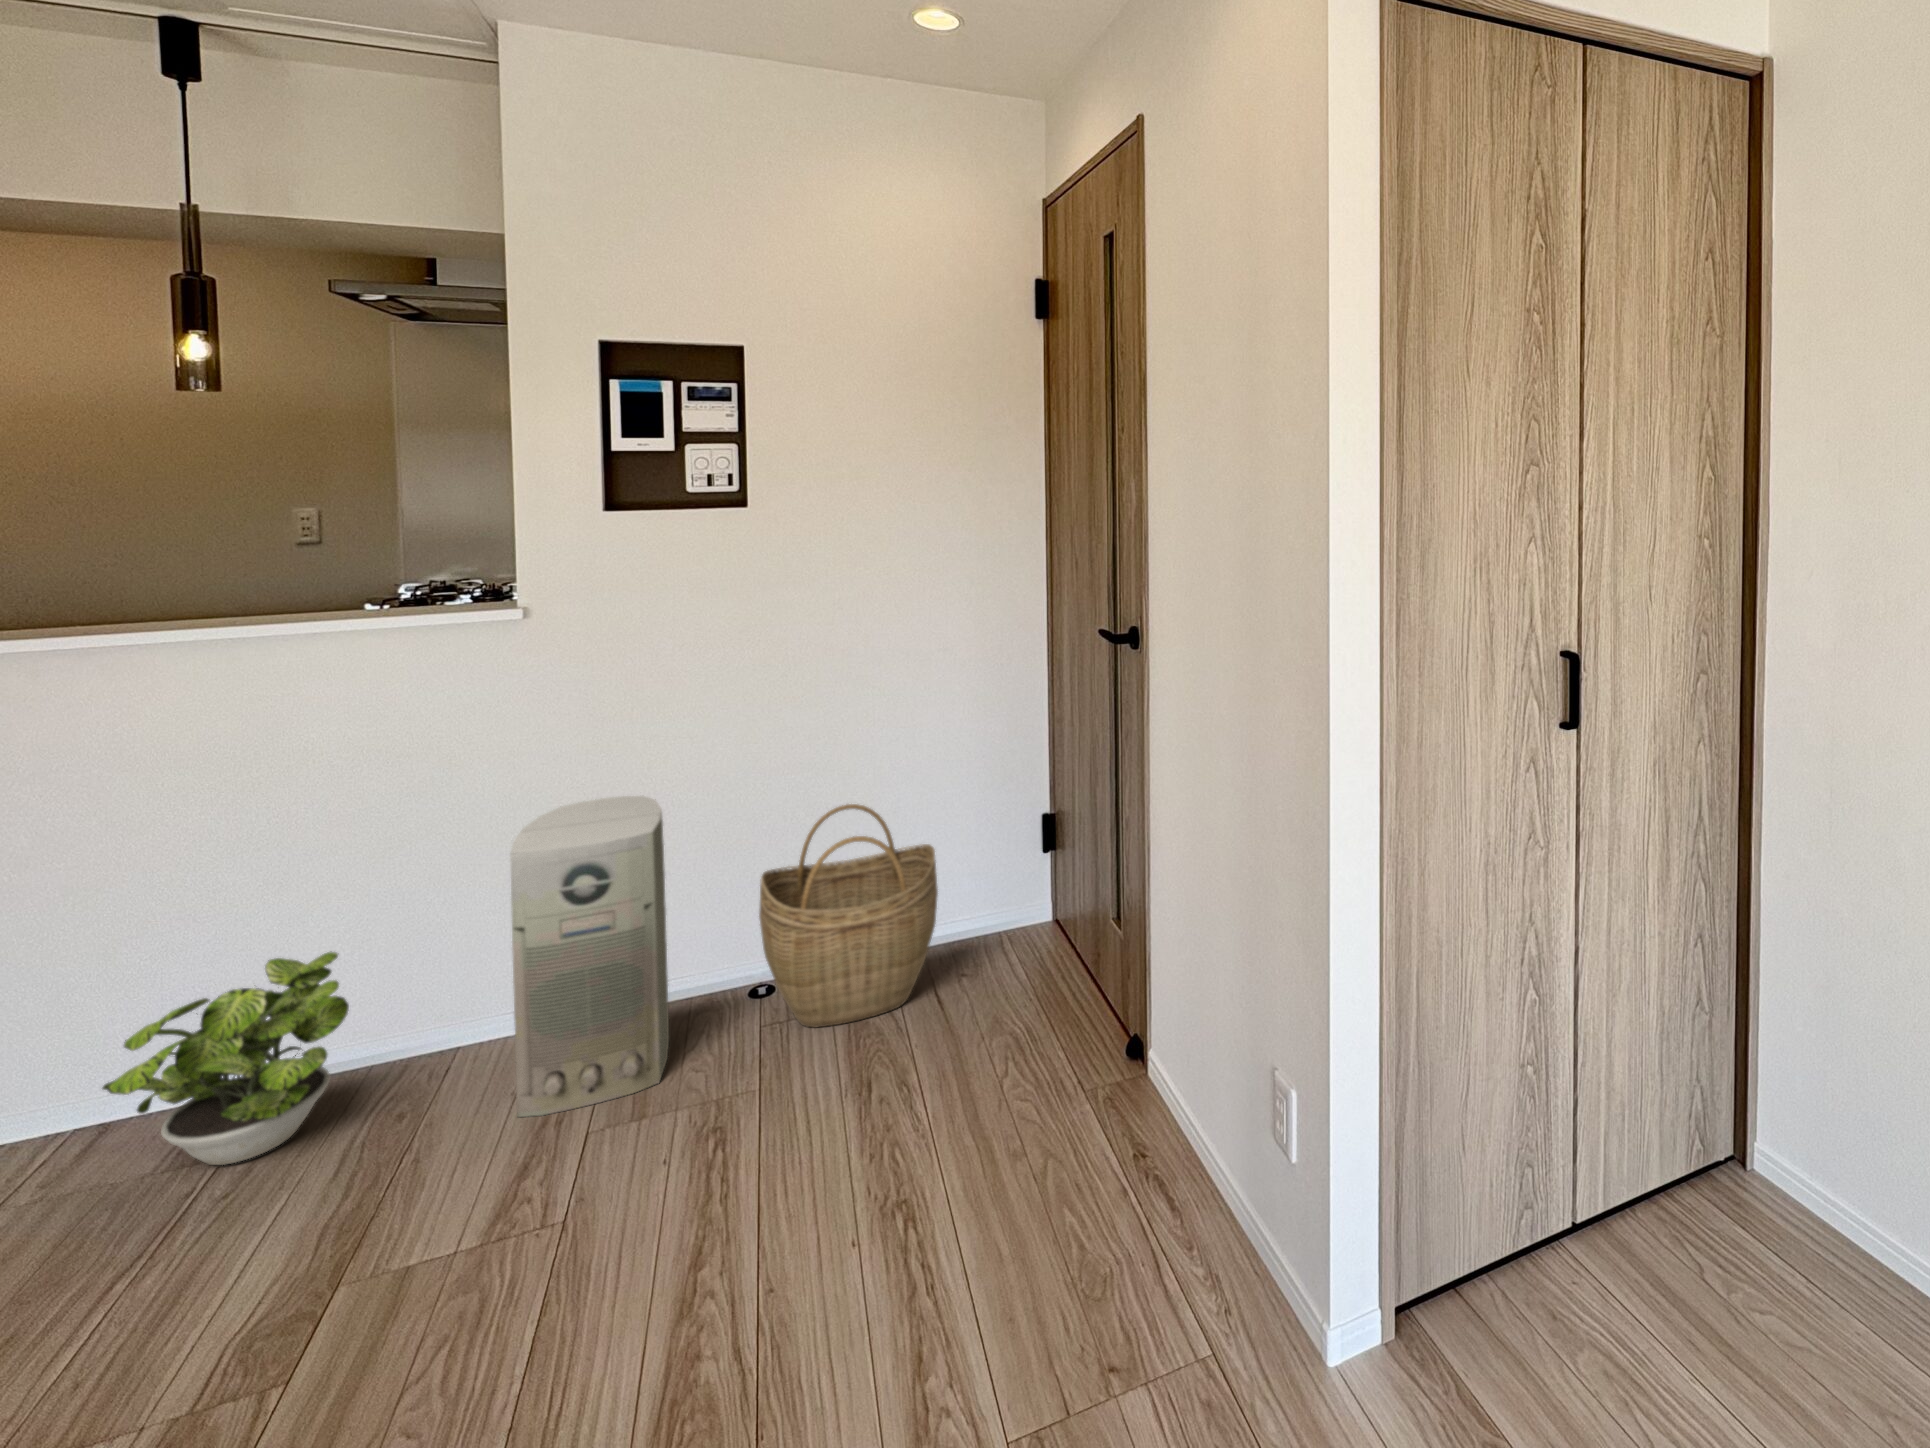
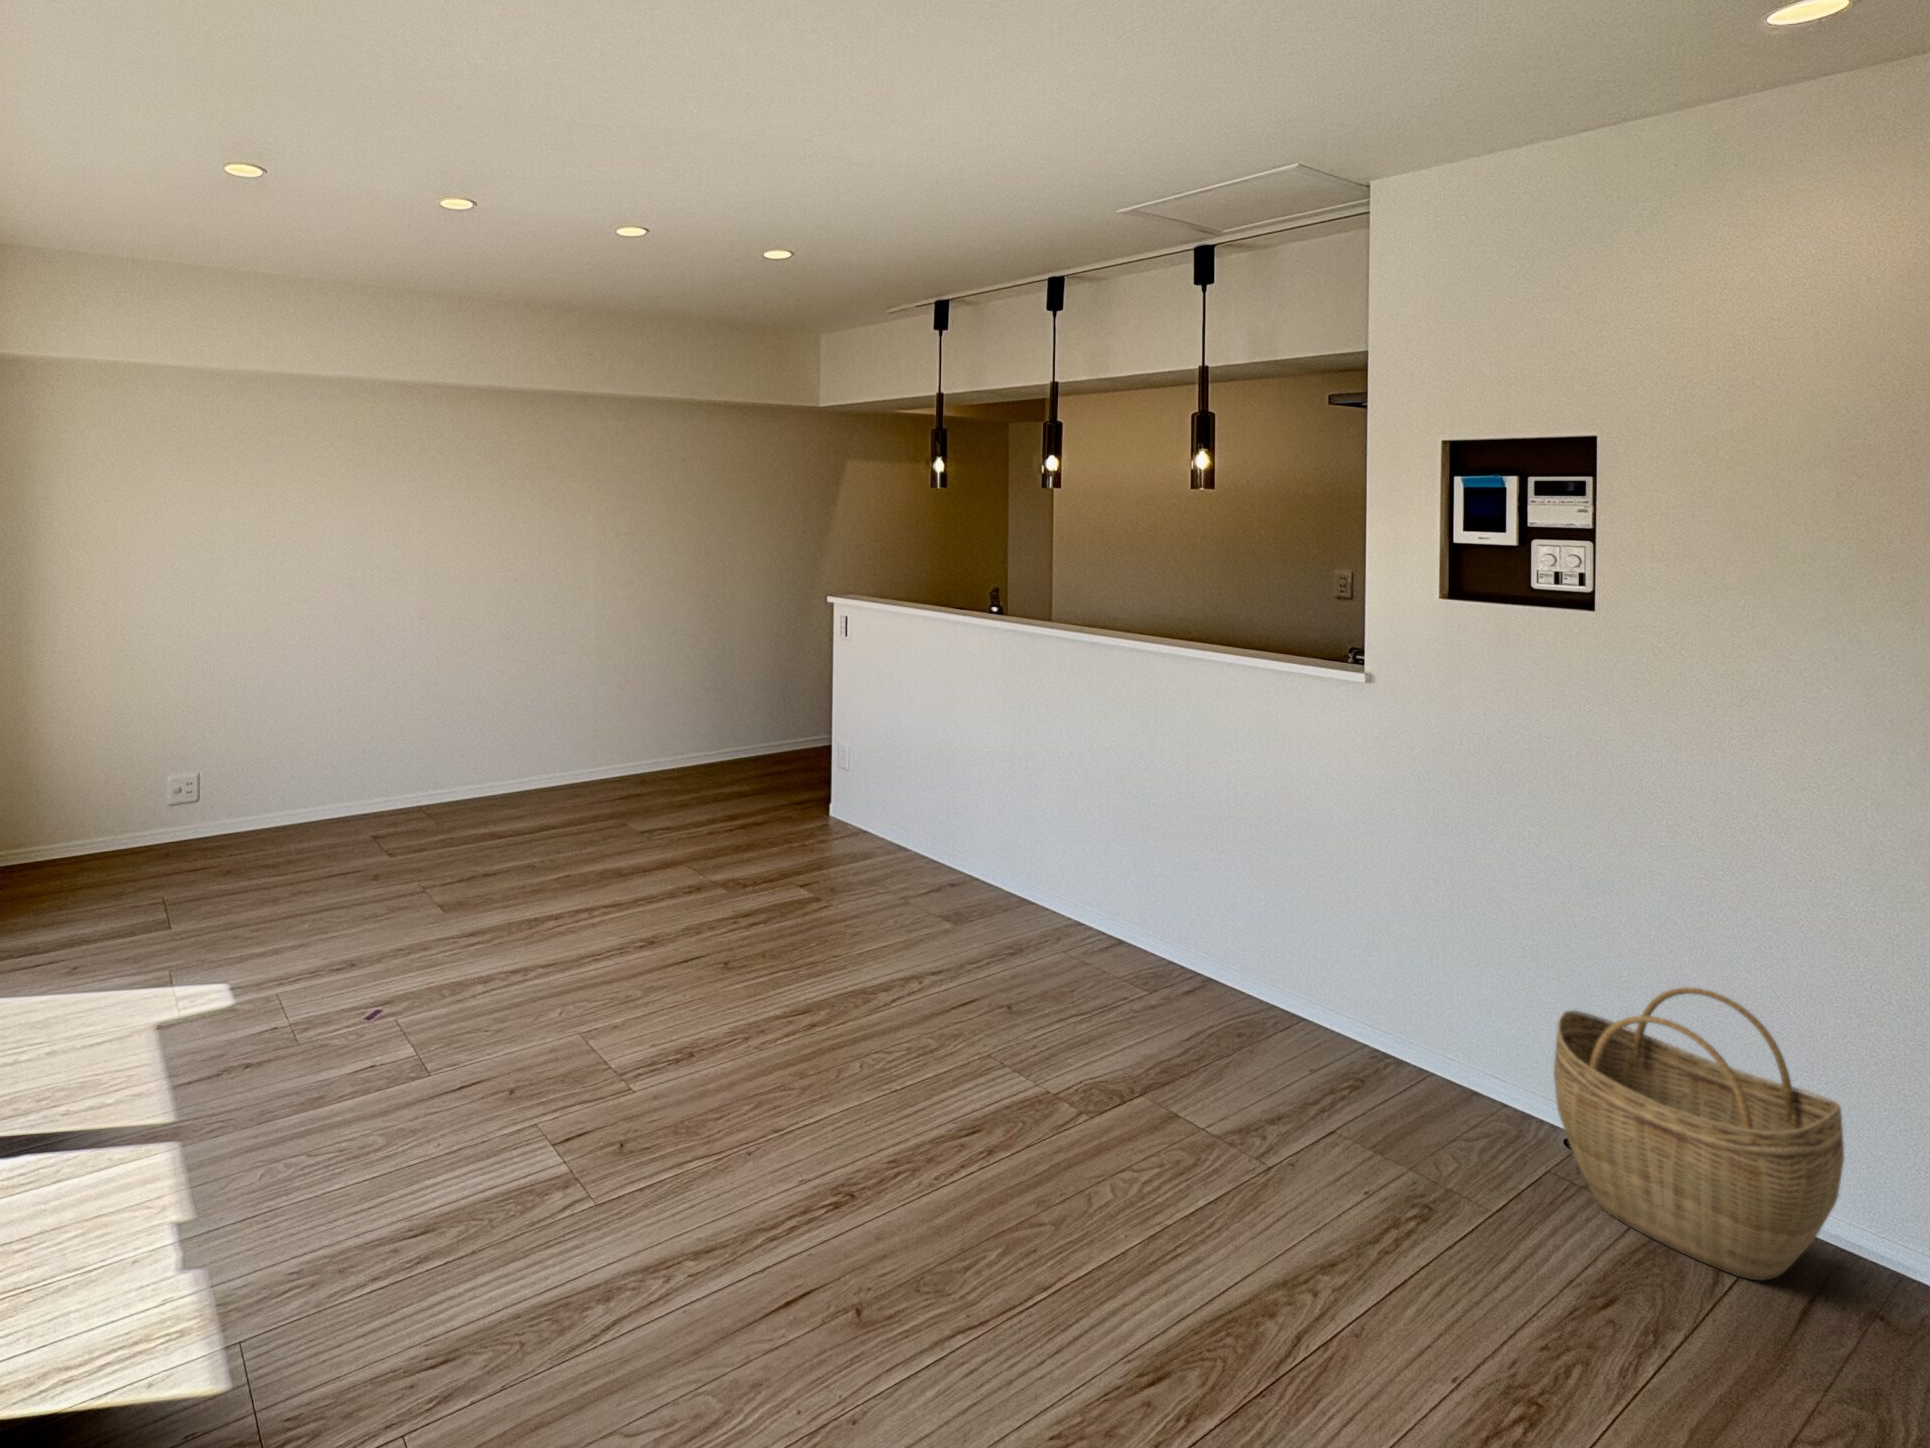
air purifier: present [510,796,669,1117] -> none [1301,852,1464,1140]
potted plant: present [103,952,349,1165] -> none [1089,874,1228,999]

